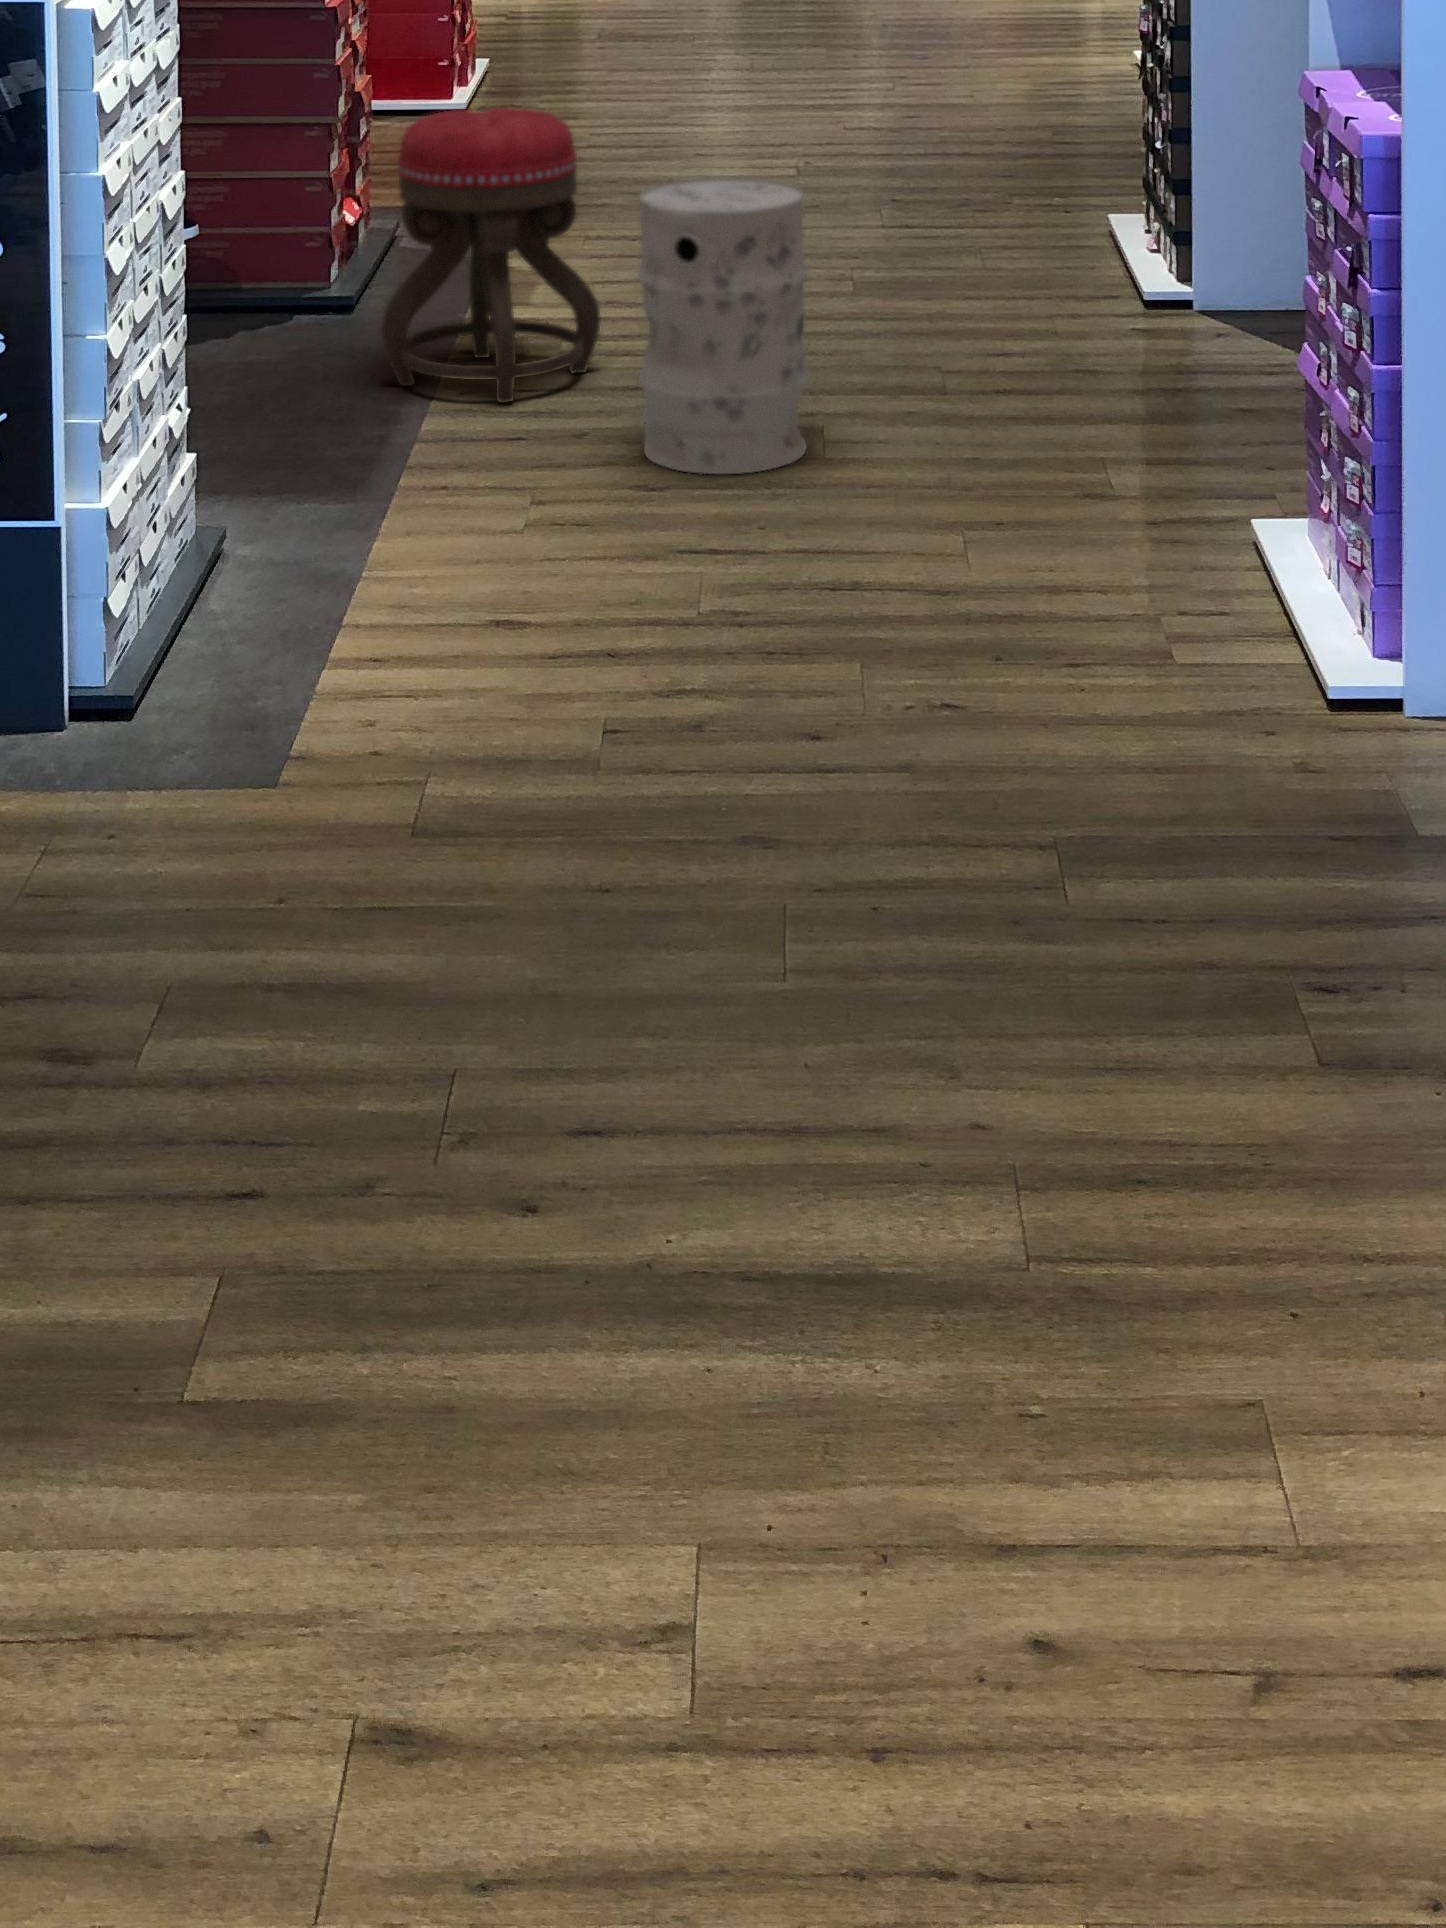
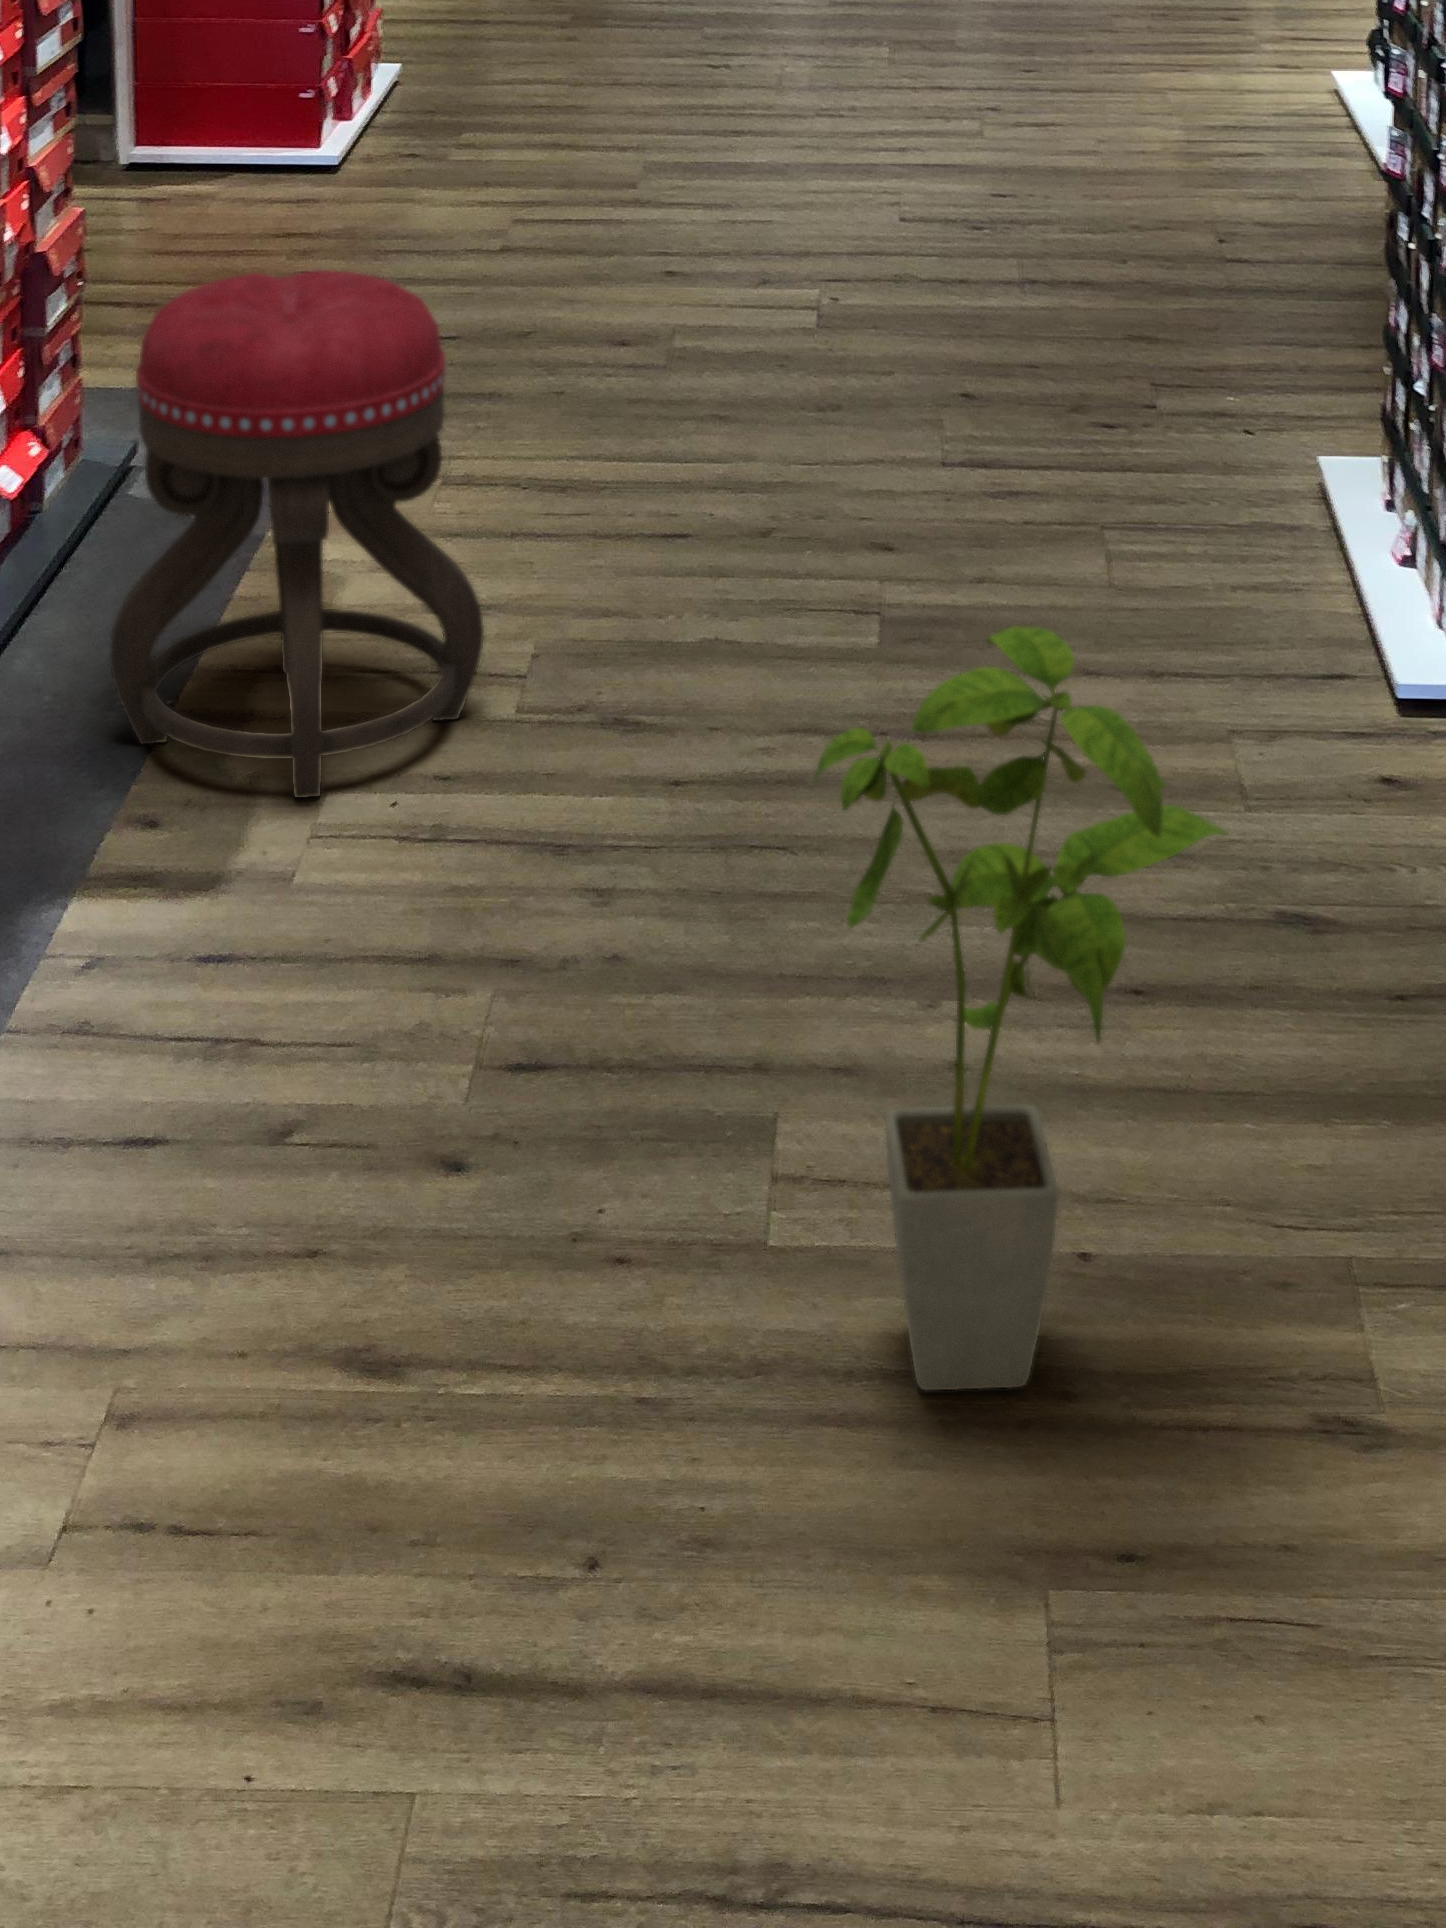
trash can: present [637,178,810,474] -> none [511,457,822,1027]
house plant: none [814,179,1024,575] -> present [815,627,1227,1391]

